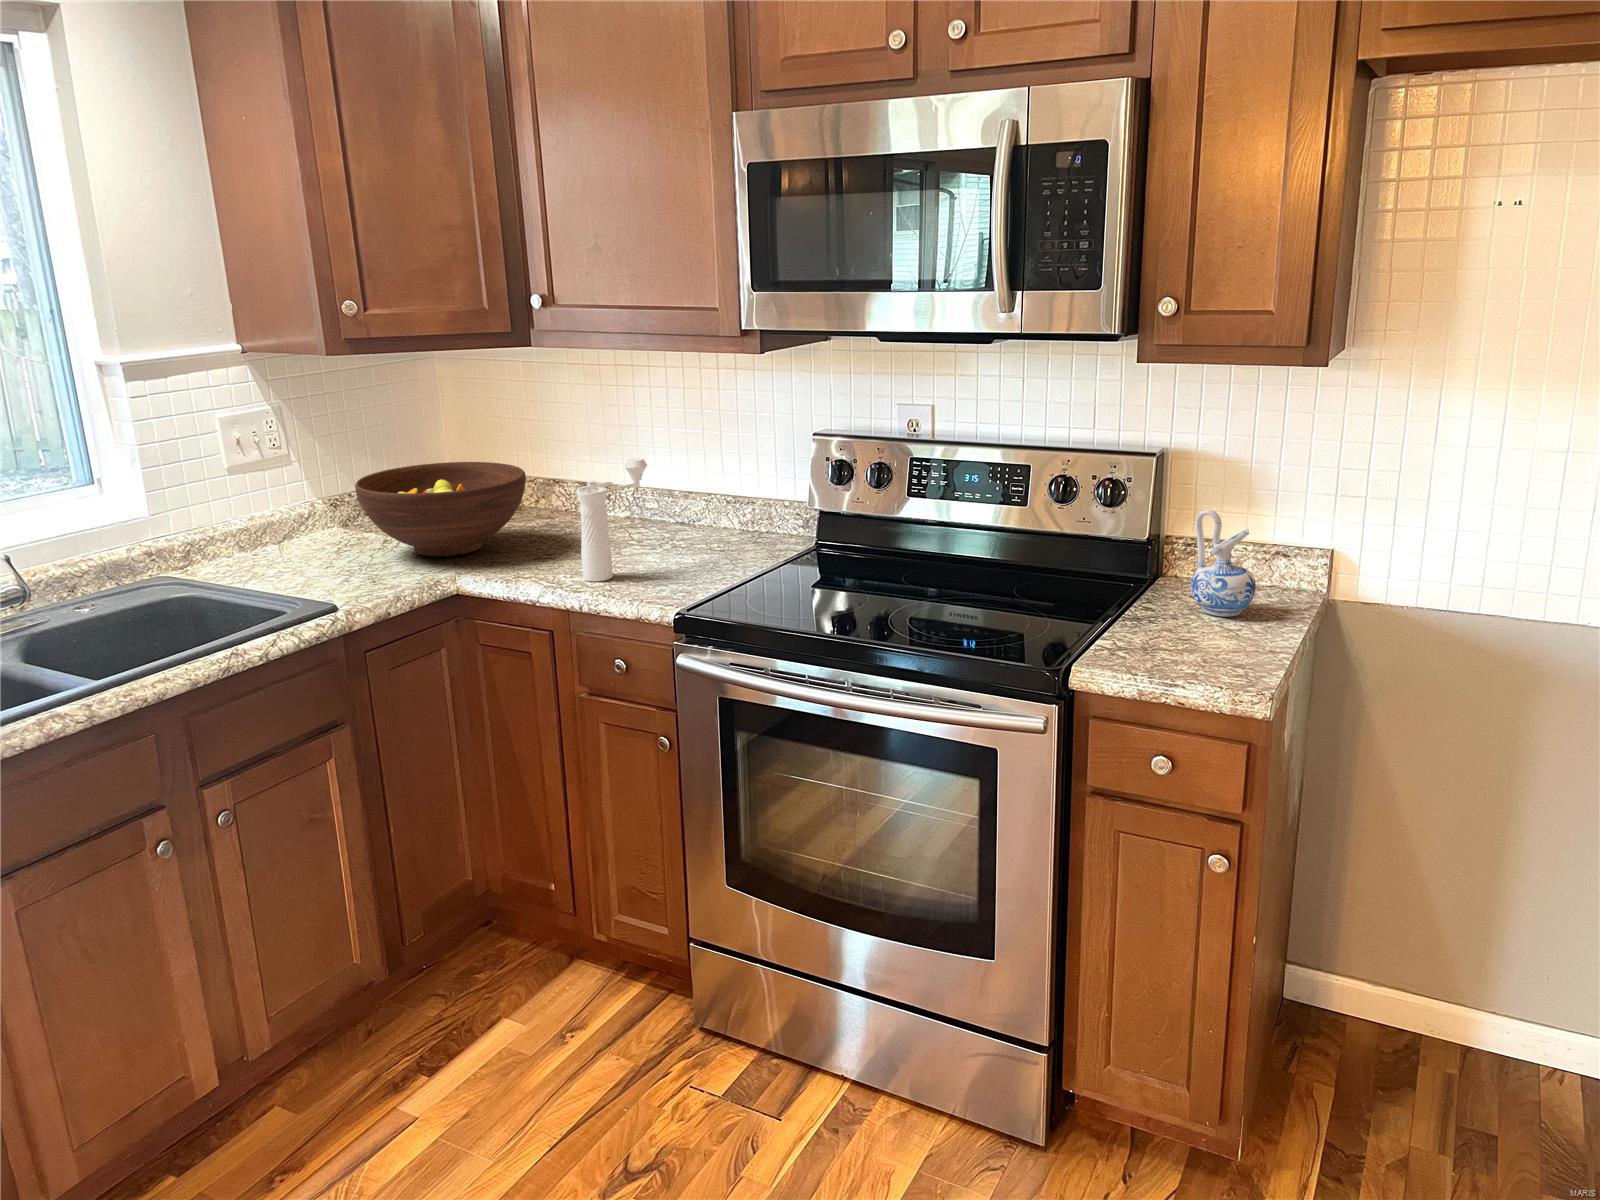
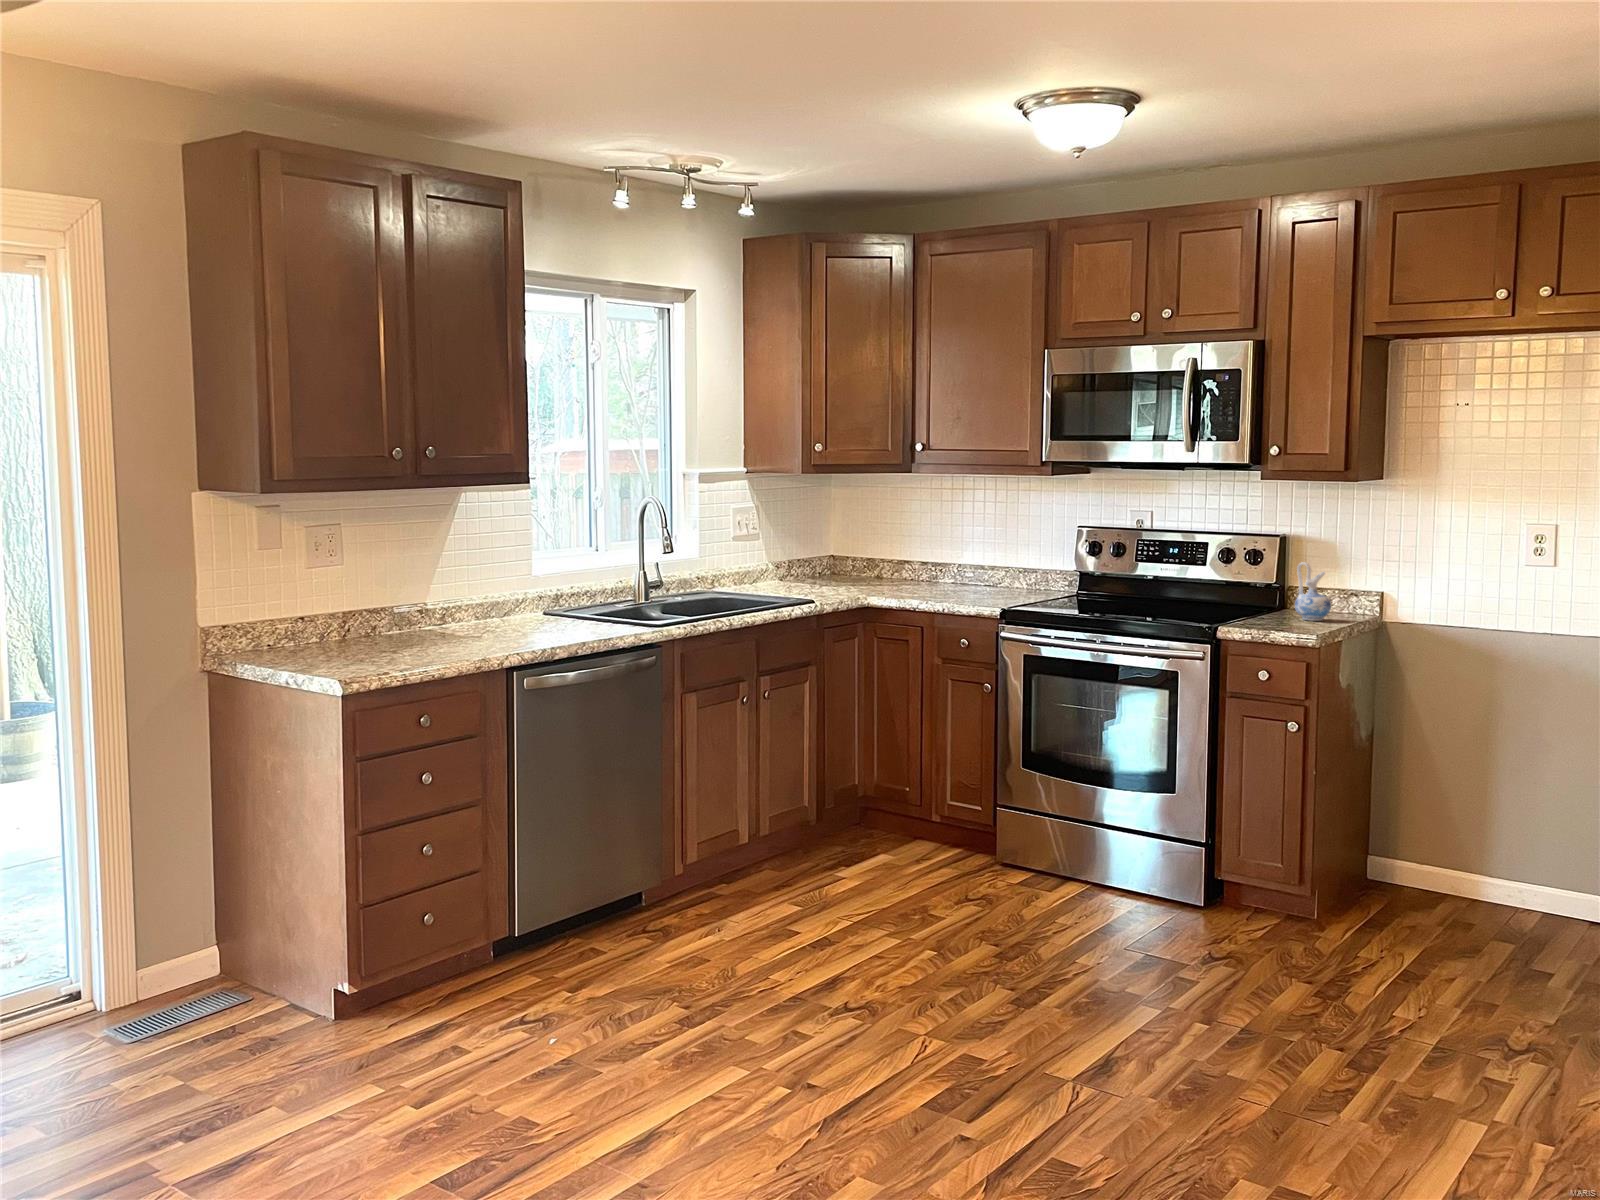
pepper mill: present [576,458,647,582] -> none [943,534,982,600]
fruit bowl: present [355,462,526,557] -> none [808,542,904,591]

